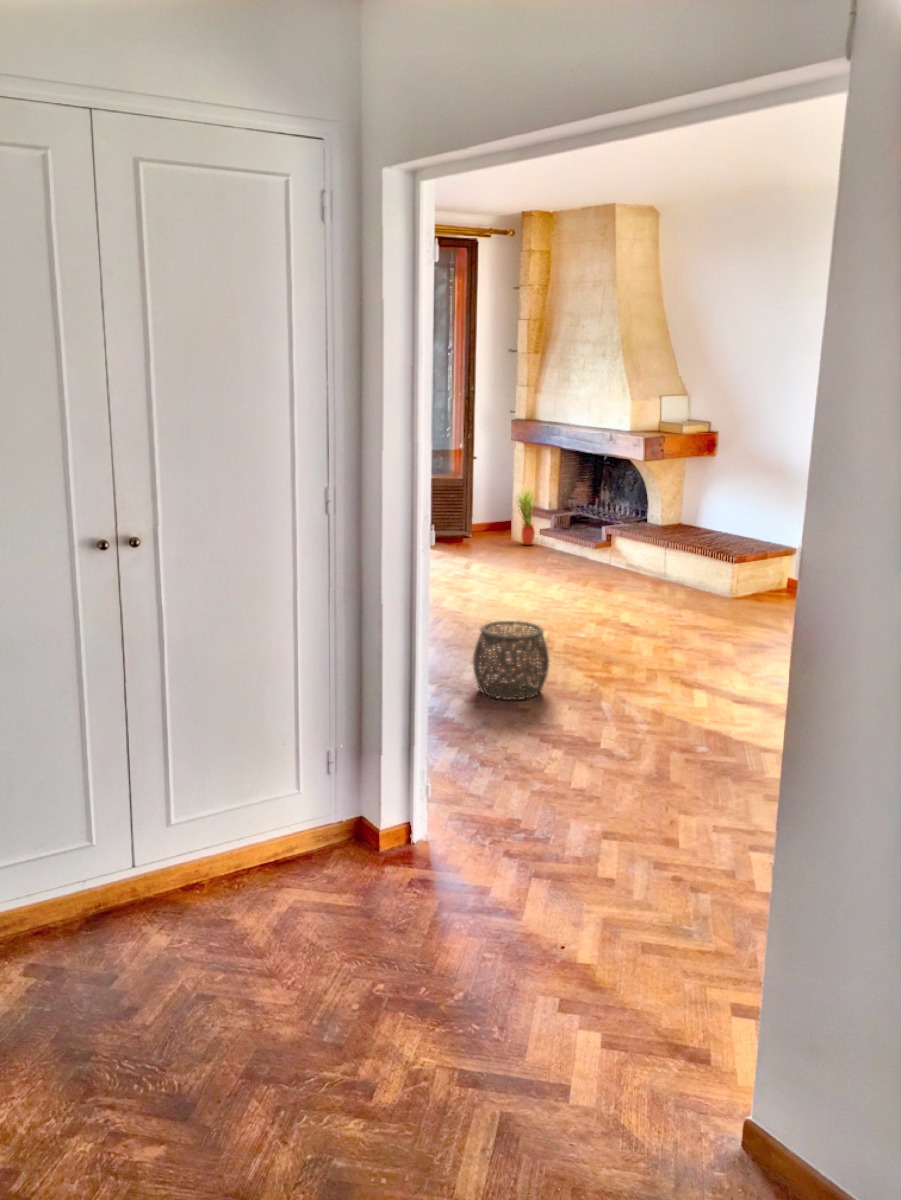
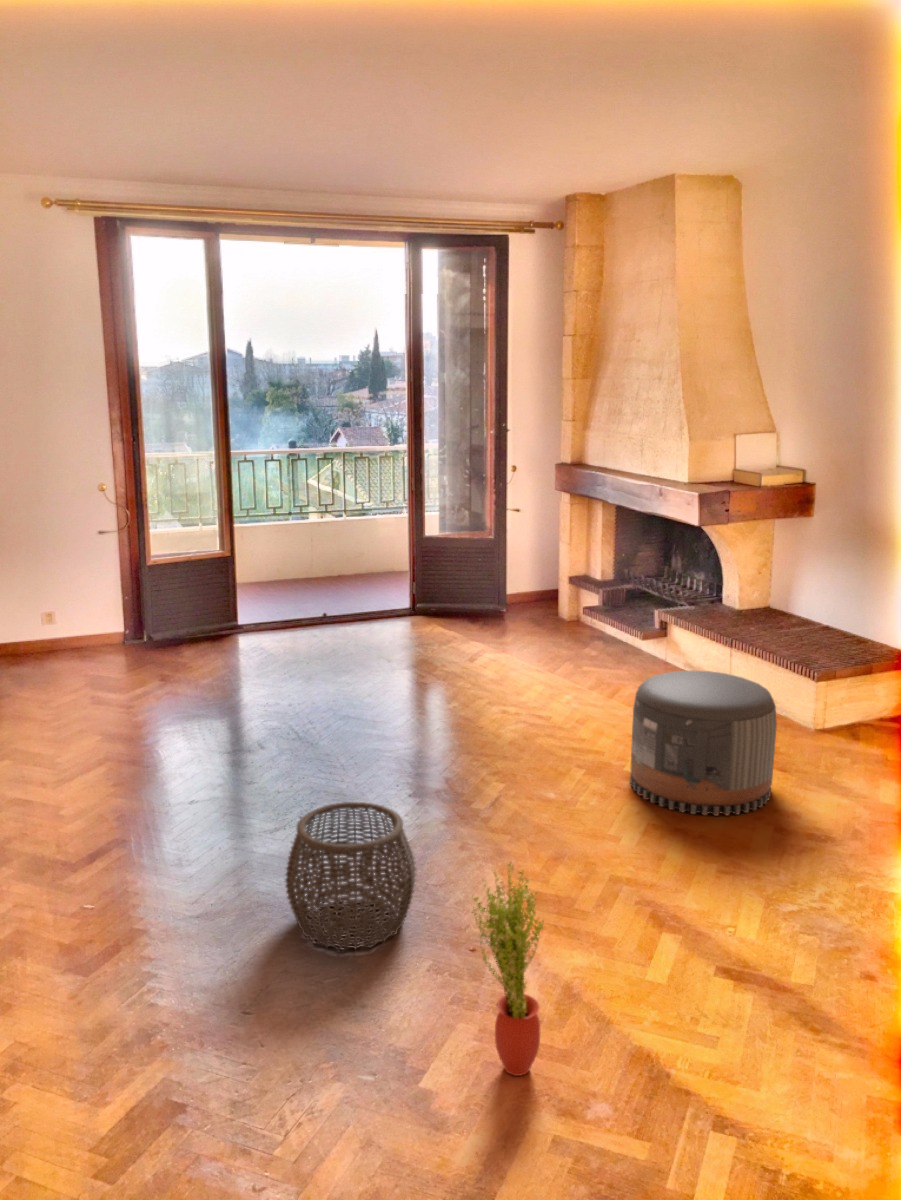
potted plant: present [516,490,536,545] -> present [472,863,544,1076]
pouf: none [627,553,721,639] -> present [630,670,777,816]

